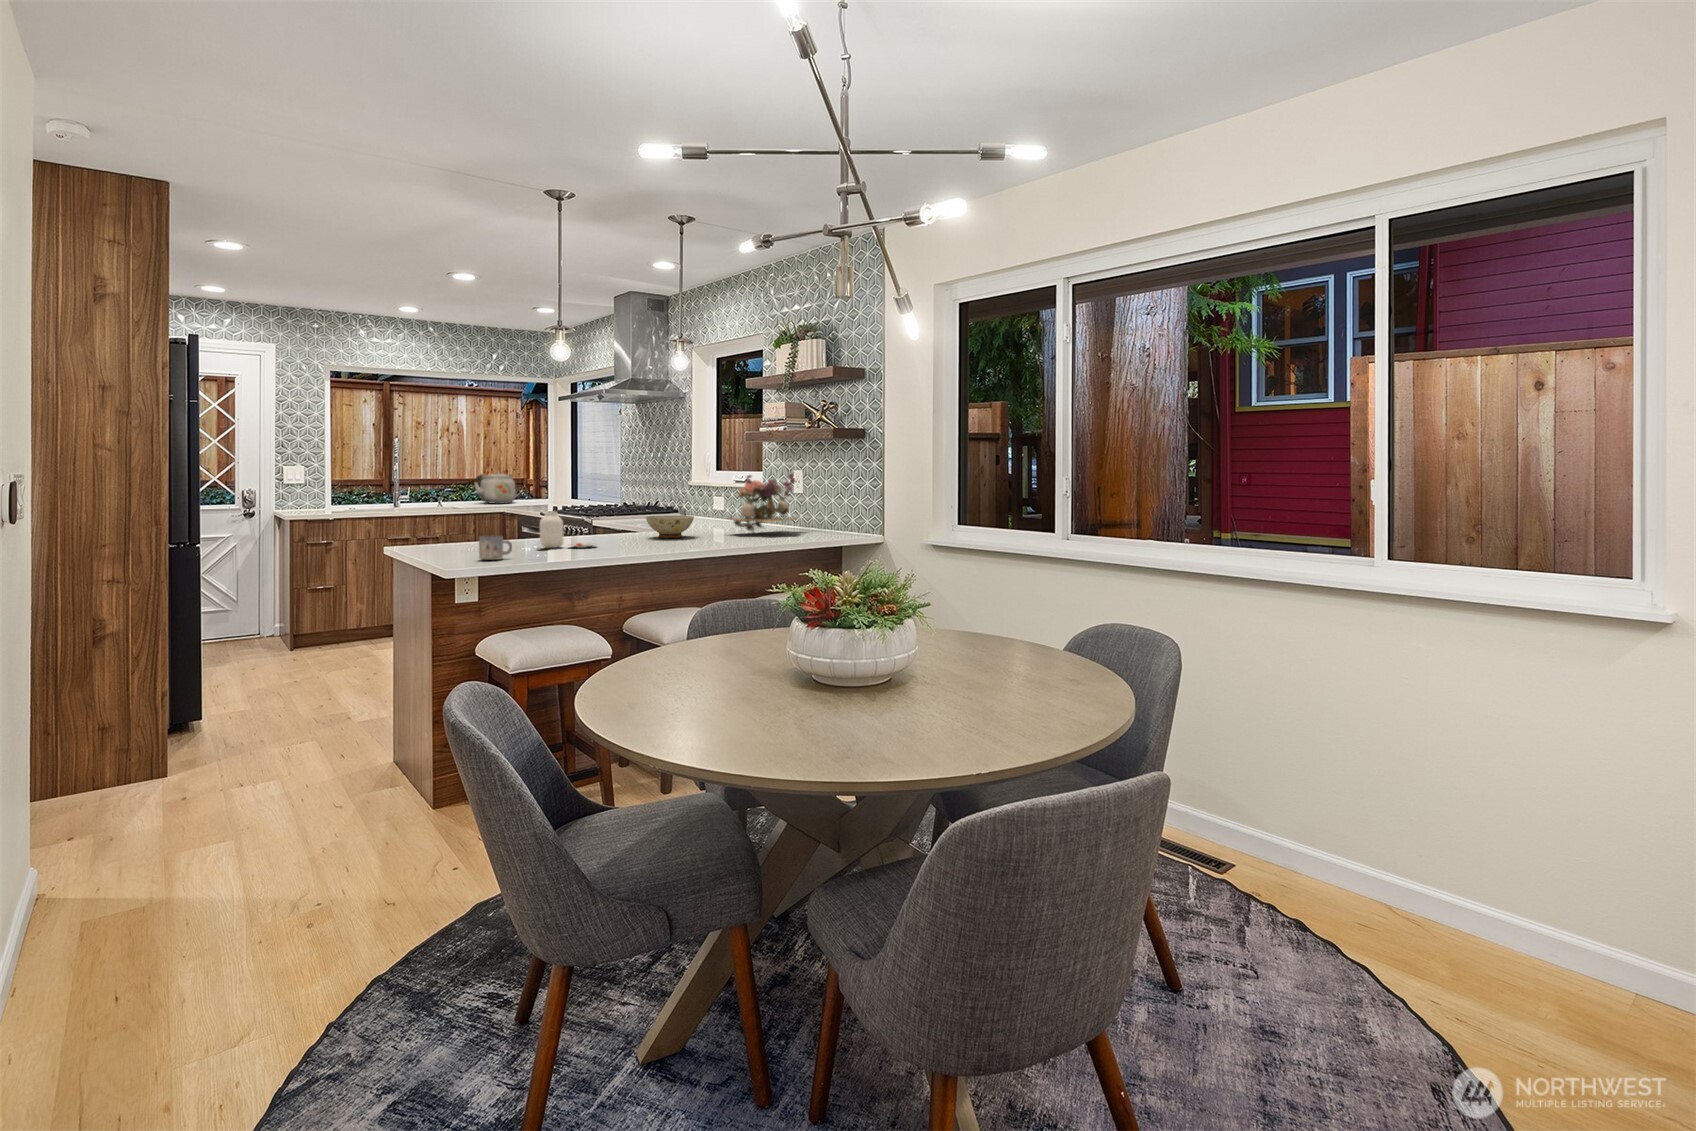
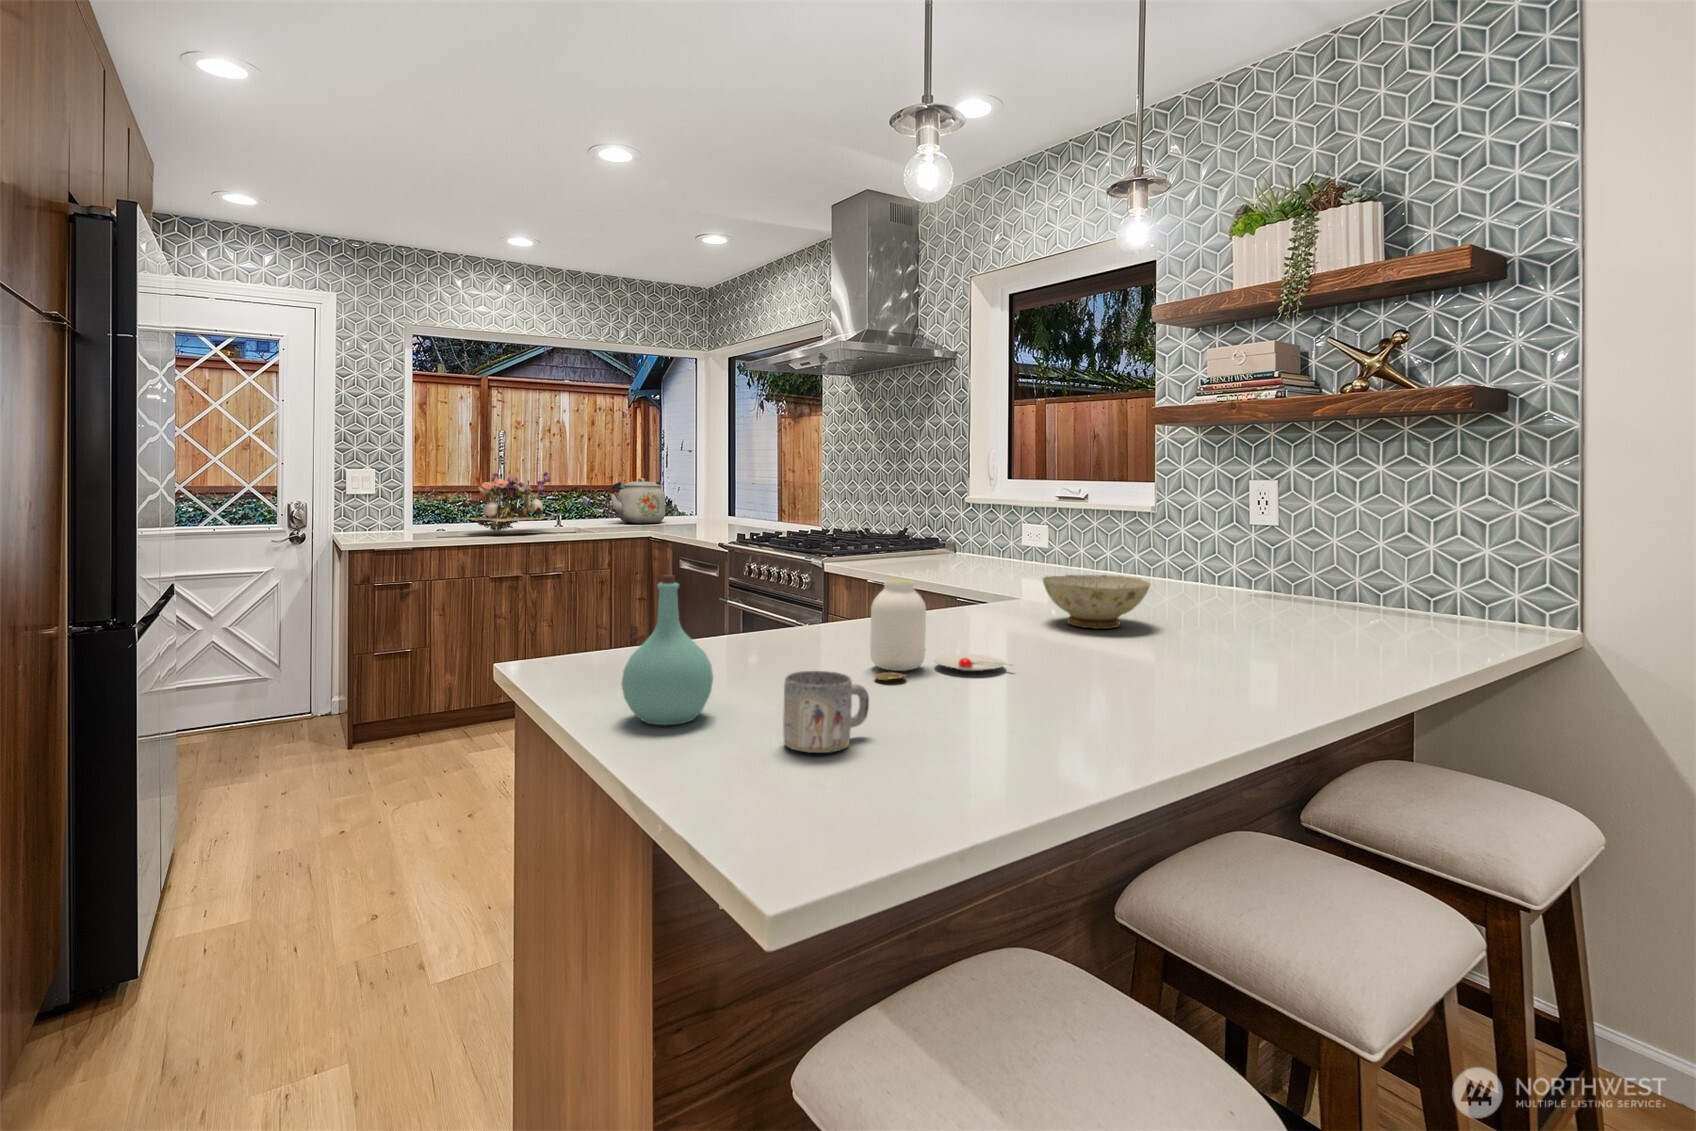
flower arrangement: present [727,474,797,532] -> present [466,470,551,533]
bottle: none [426,505,462,557] -> present [622,575,713,725]

